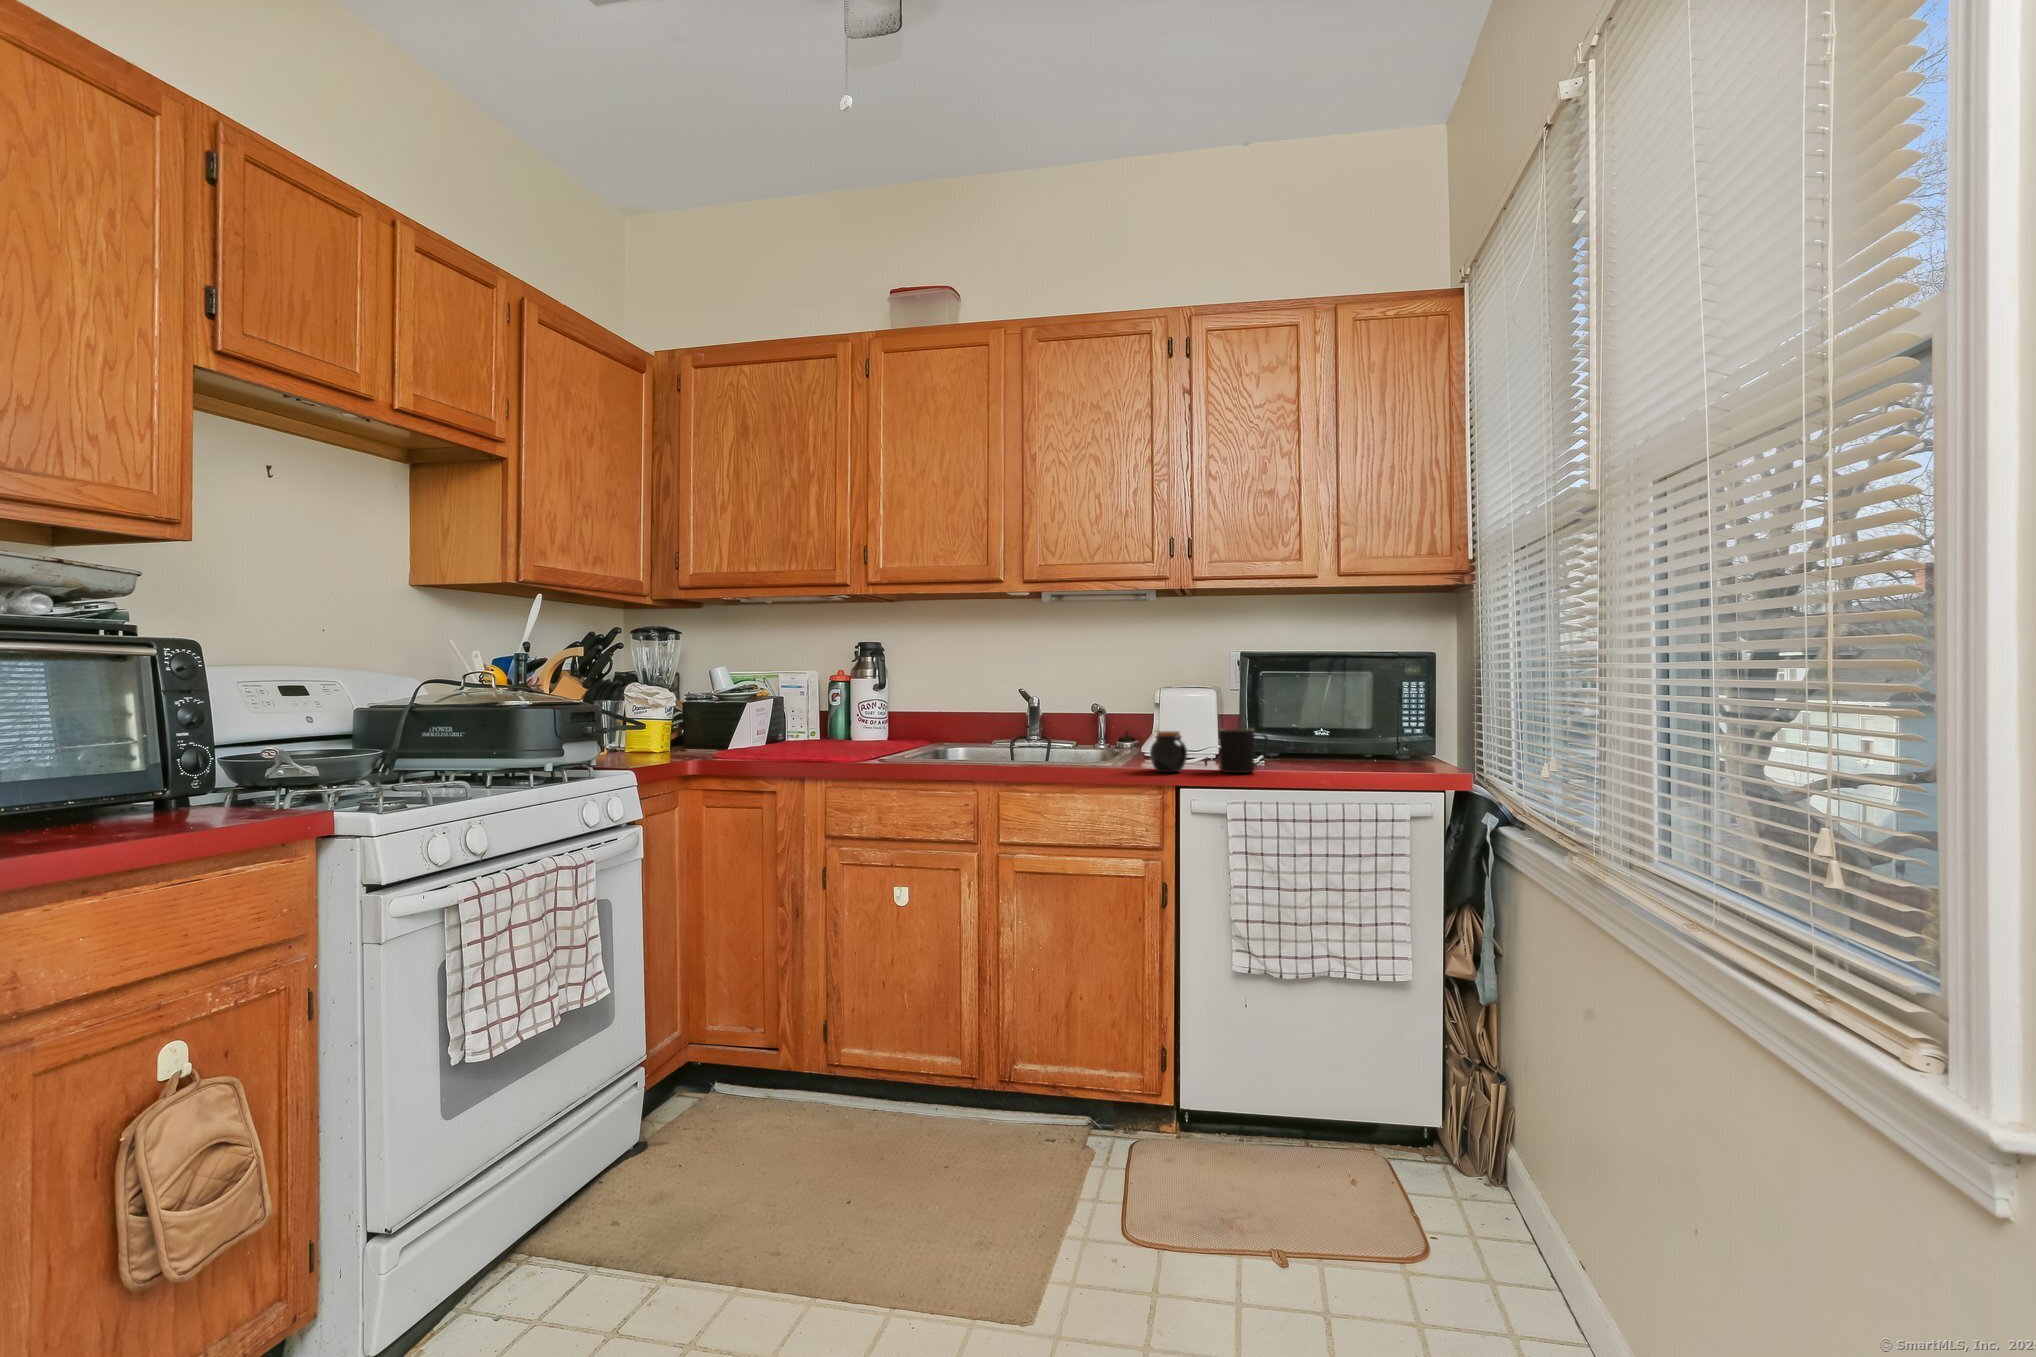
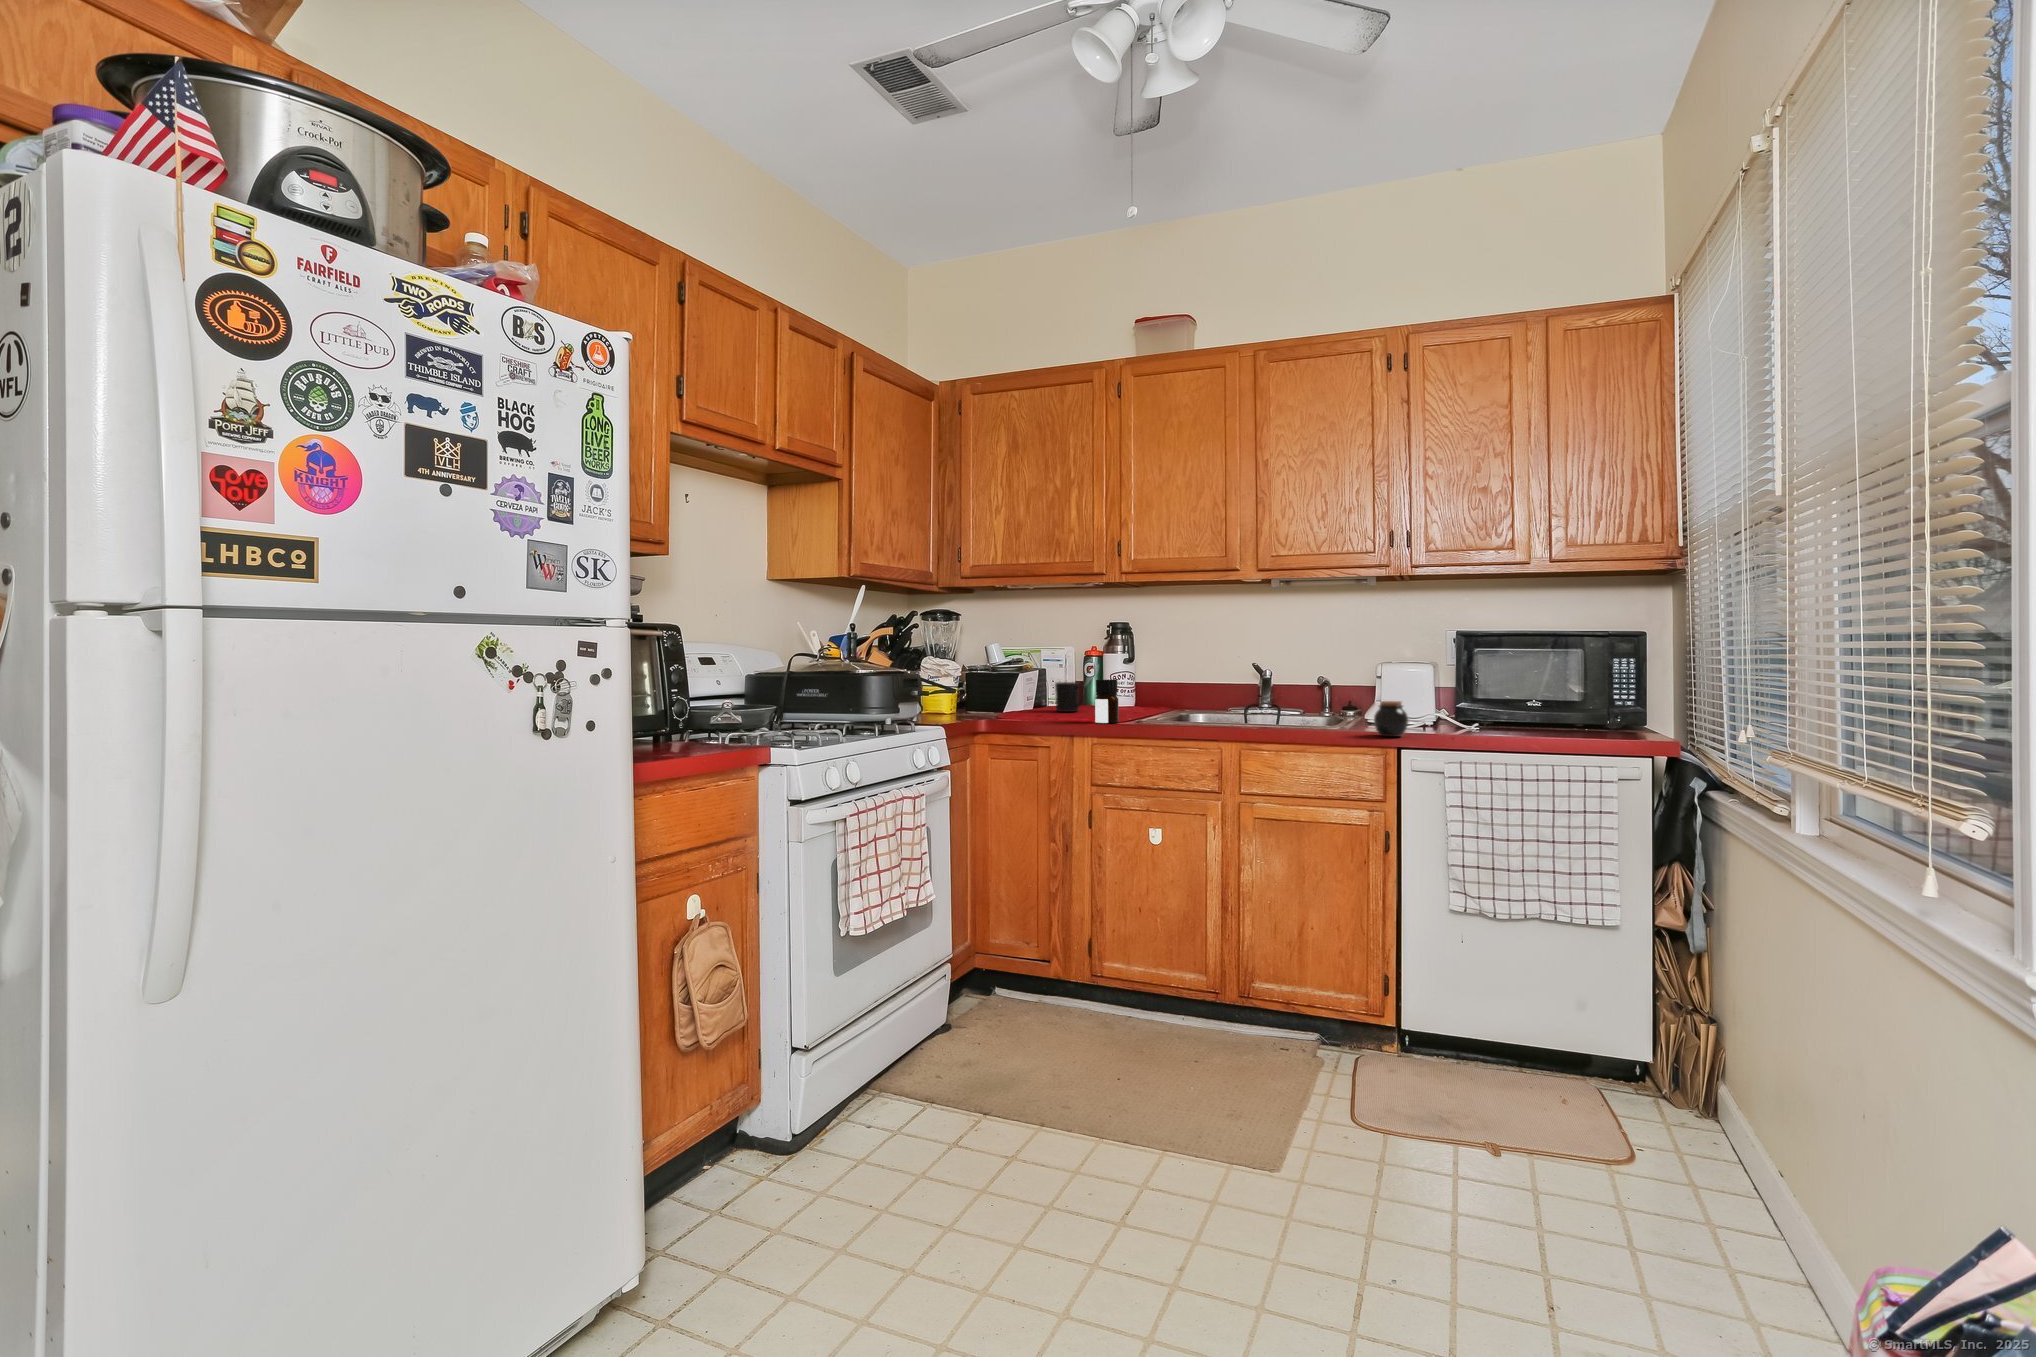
bottle: none [833,708,862,761] -> present [1095,680,1119,723]
mug: present [1219,728,1268,773] -> present [1055,682,1086,712]

